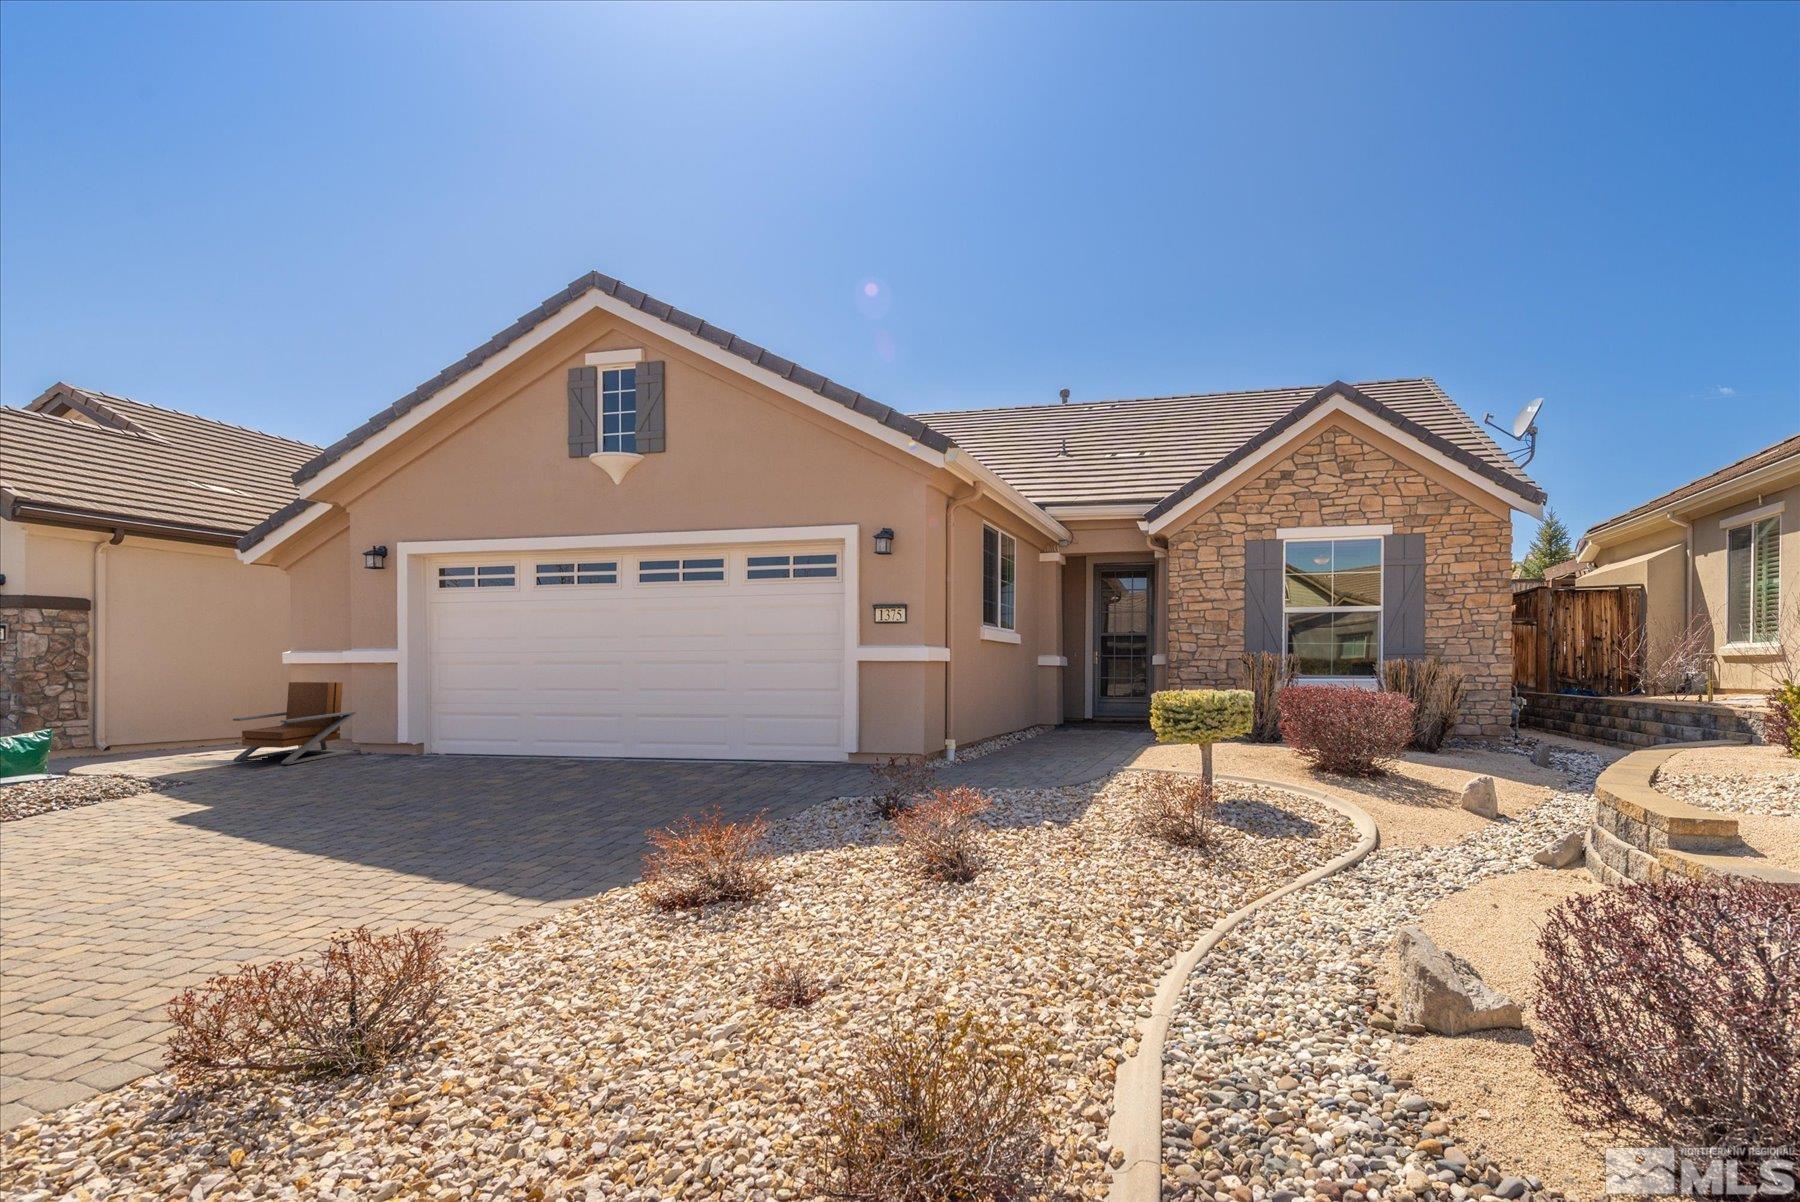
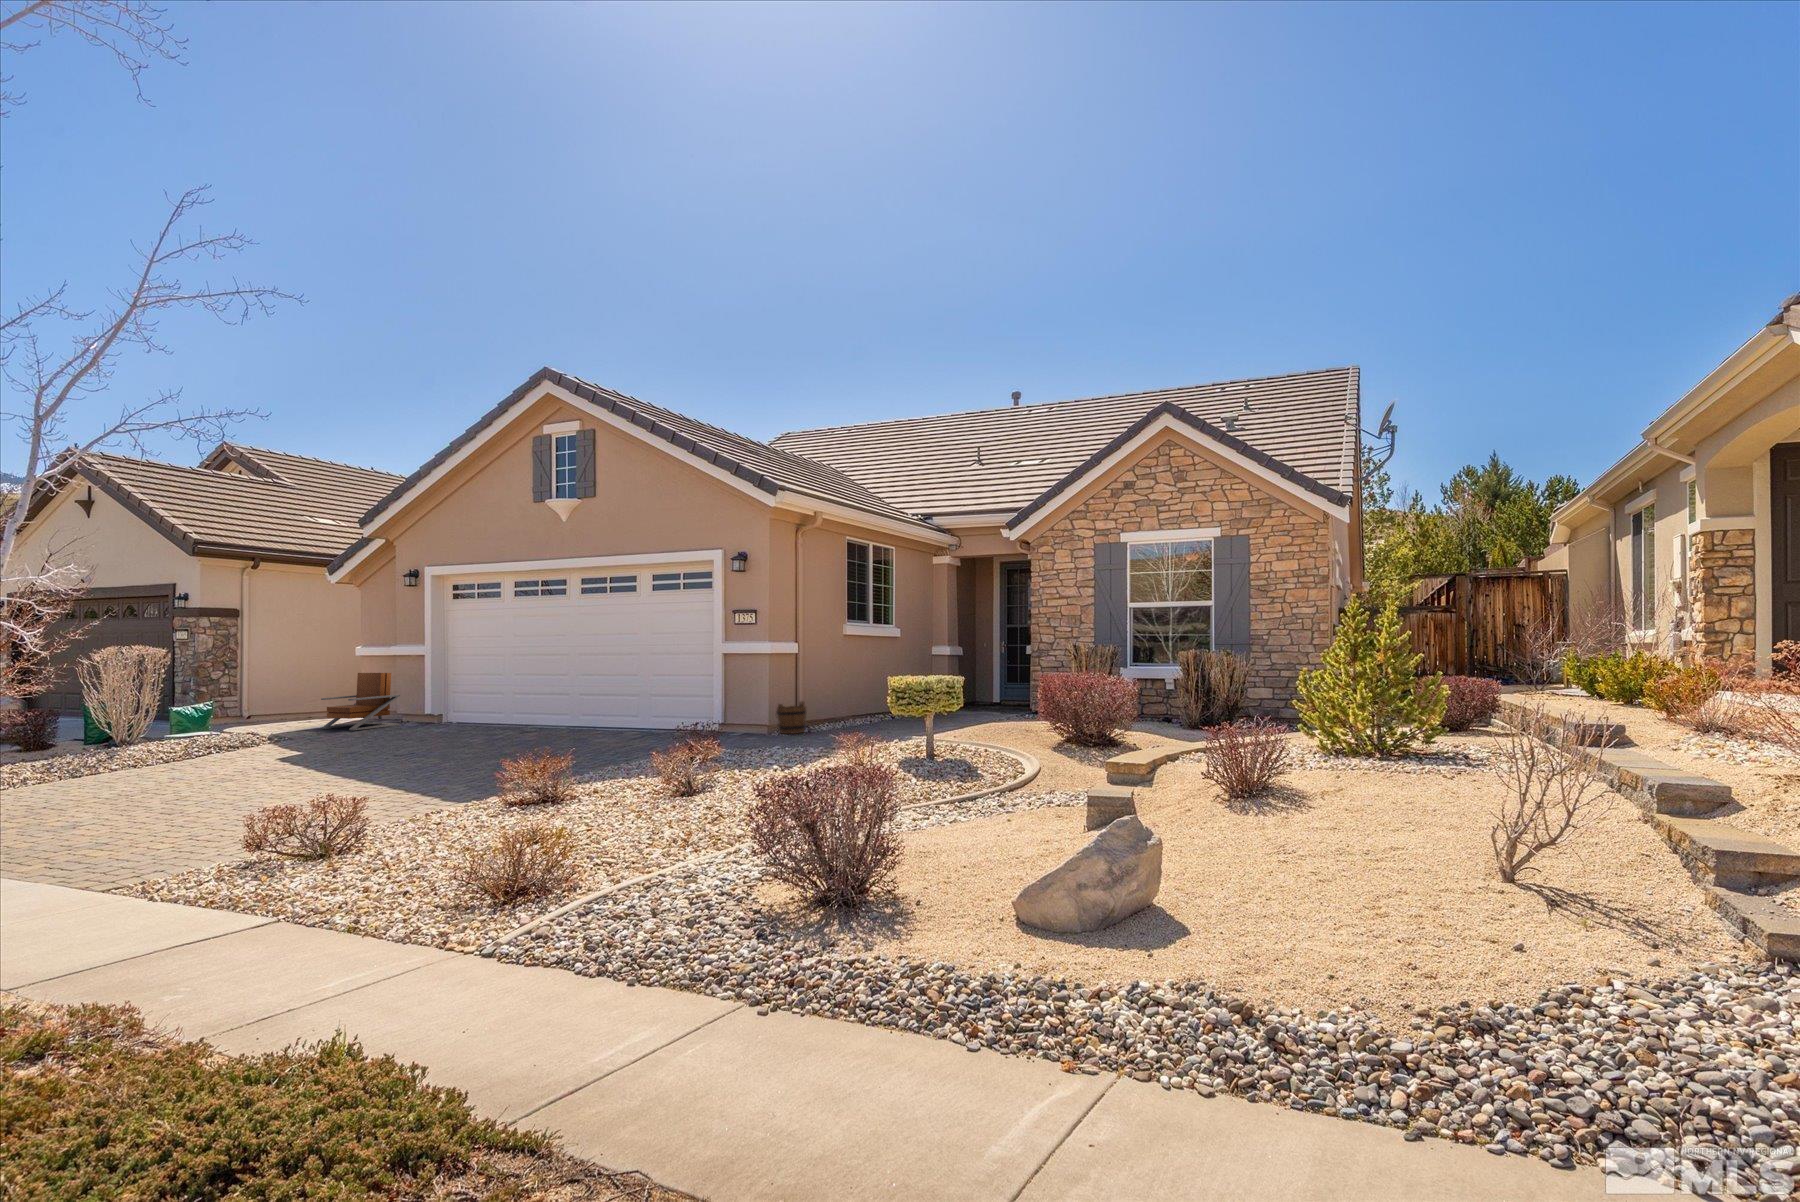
bucket: none [934,721,972,764] -> present [777,702,806,734]

